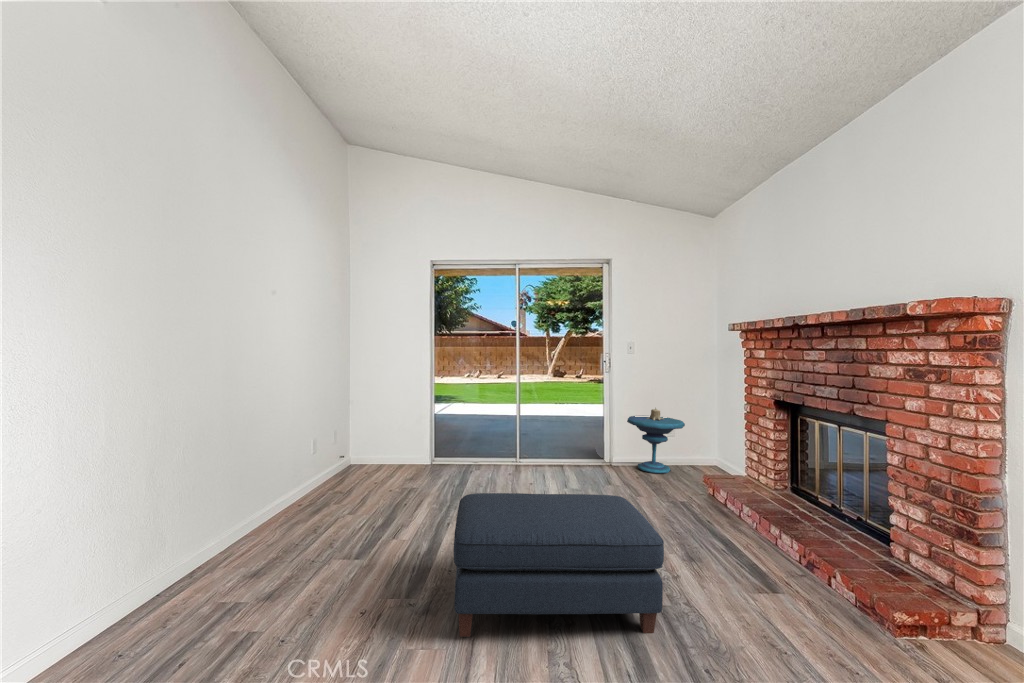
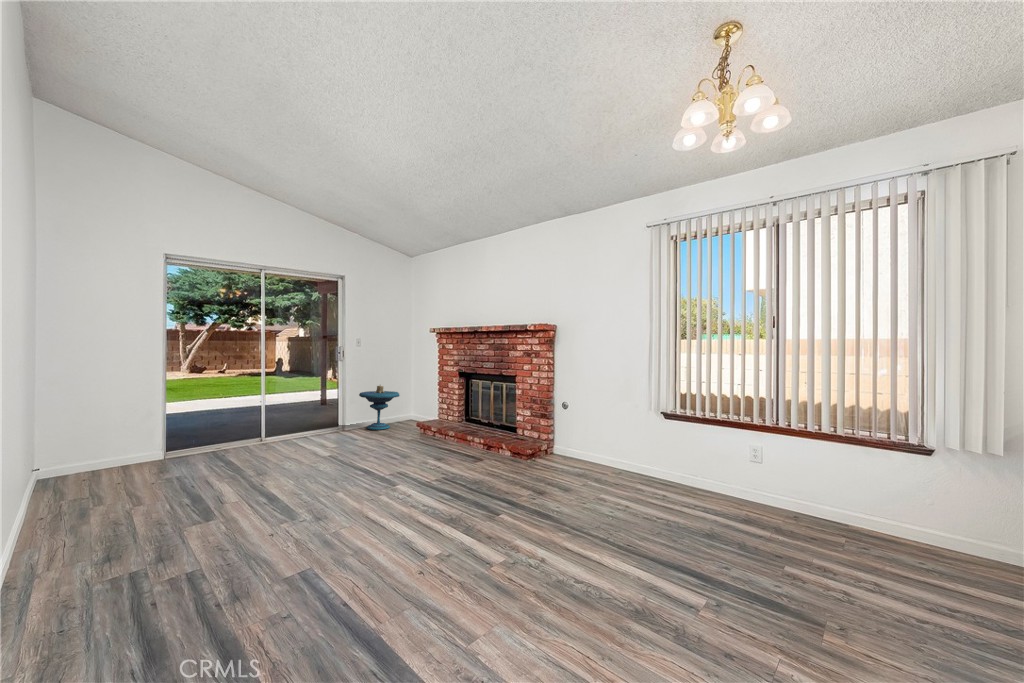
ottoman: present [454,493,664,637] -> none [324,431,459,522]

